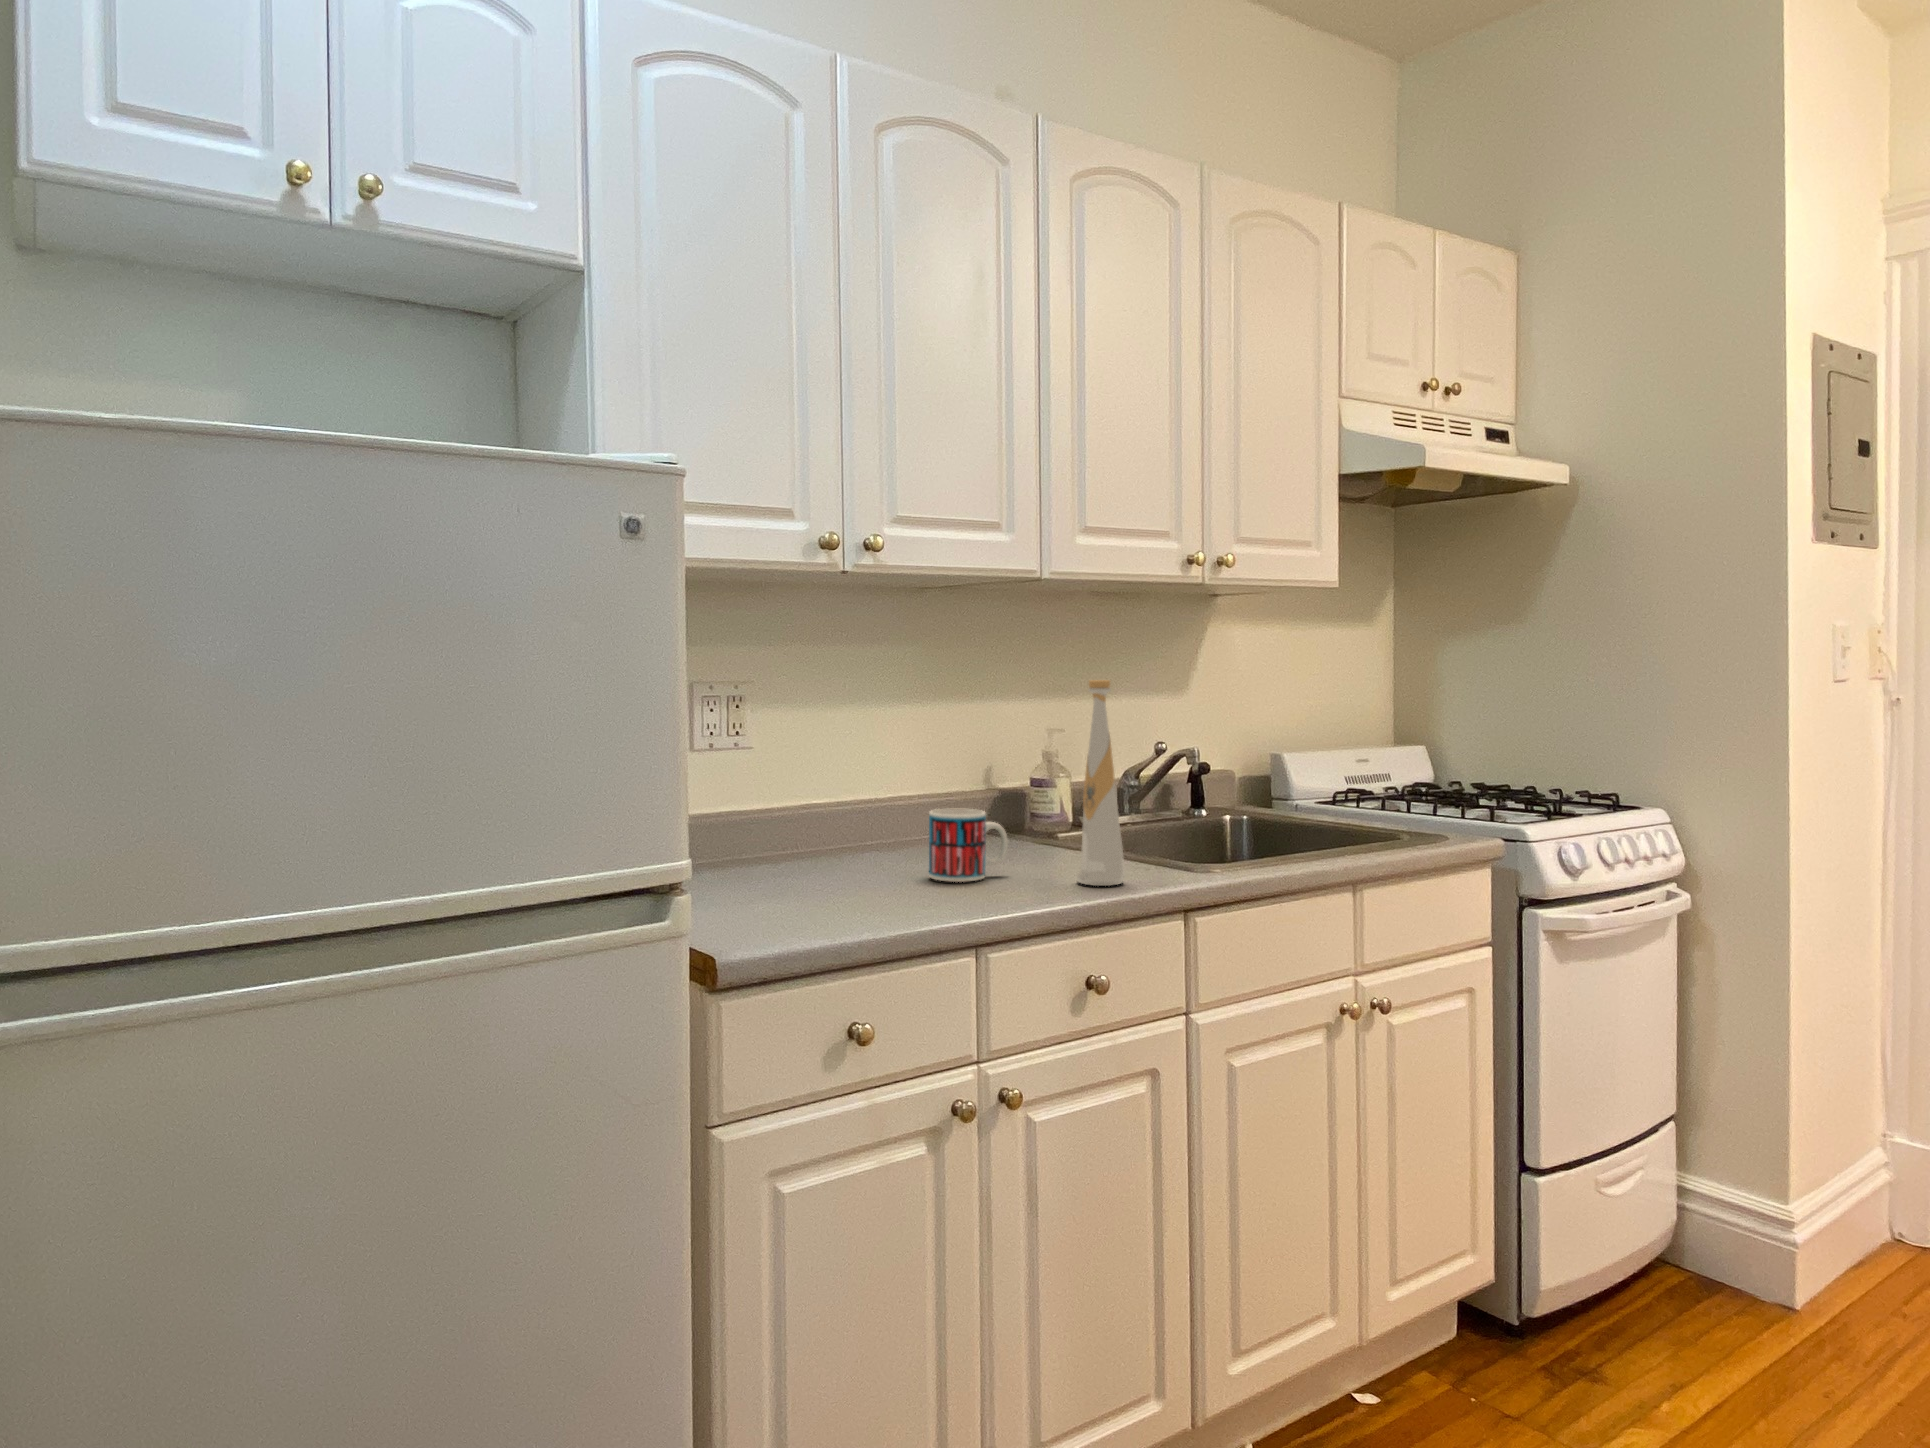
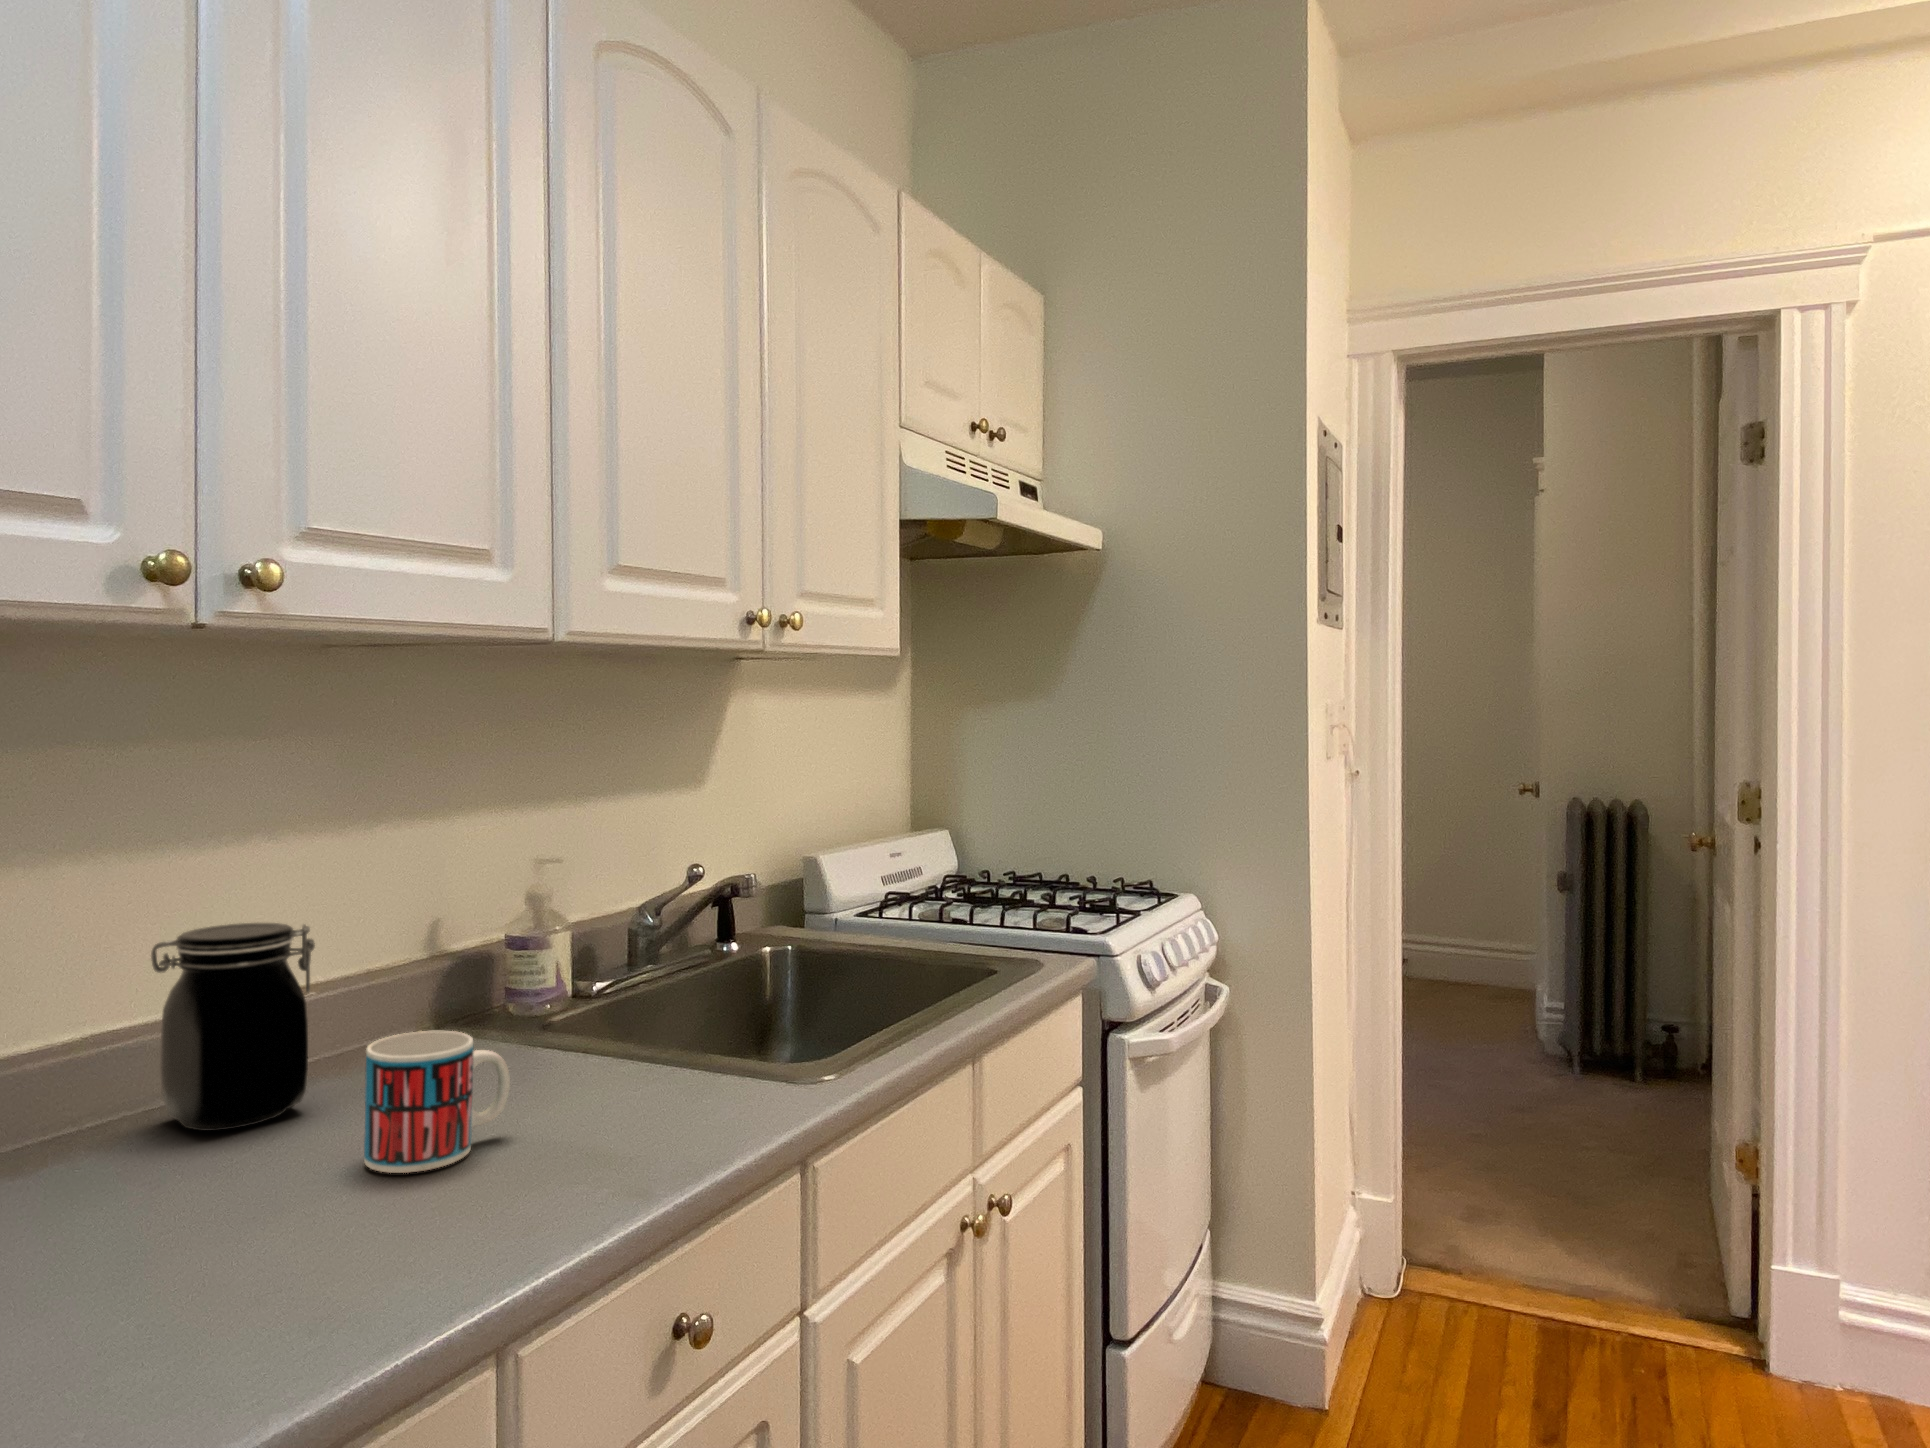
bottle: present [1077,680,1125,886] -> none [634,812,712,1144]
jar: none [830,749,911,861] -> present [151,923,315,1131]

